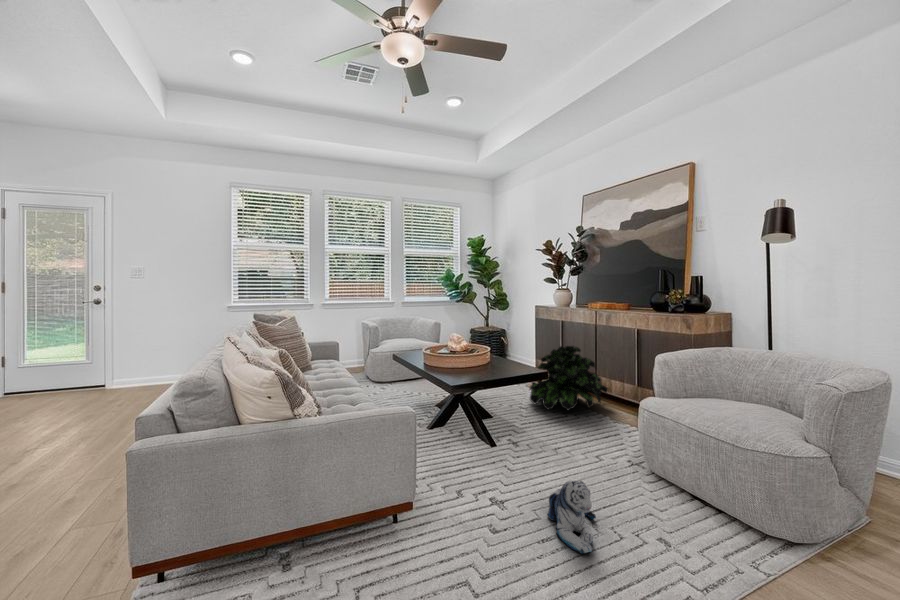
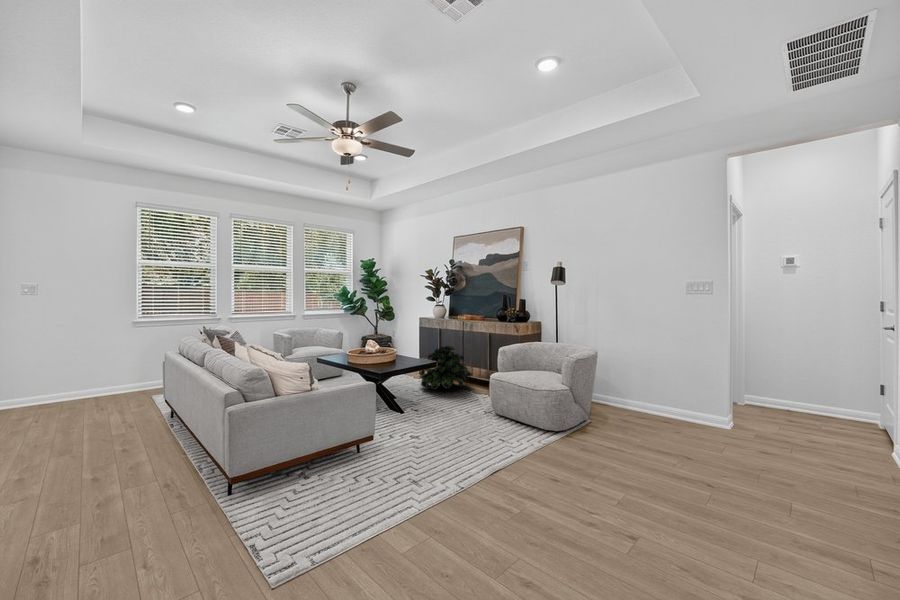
plush toy: present [547,481,596,554] -> none [445,415,470,448]

